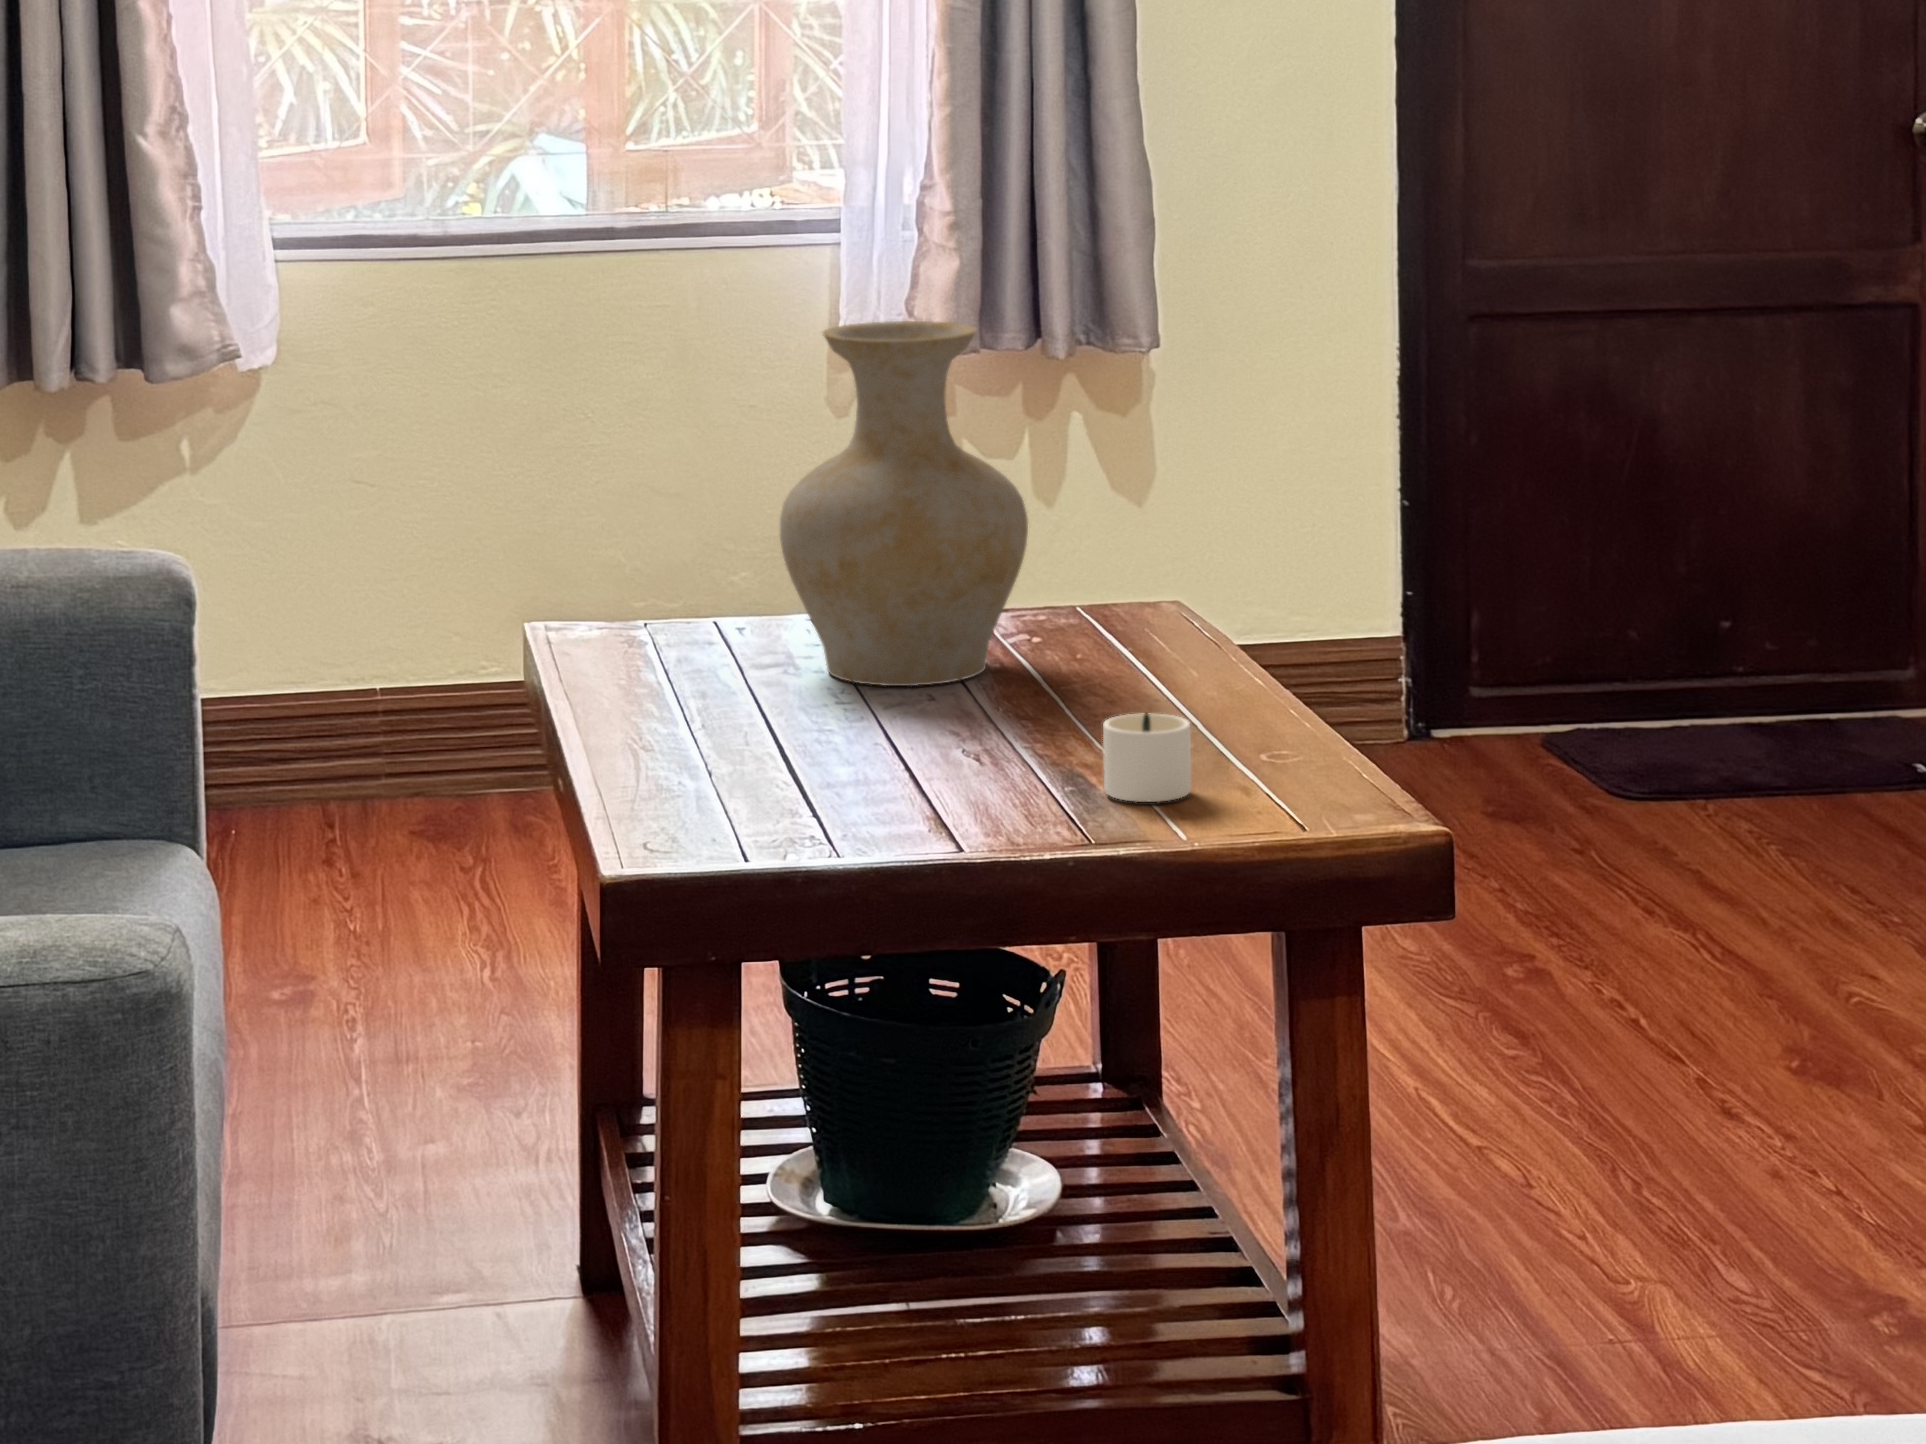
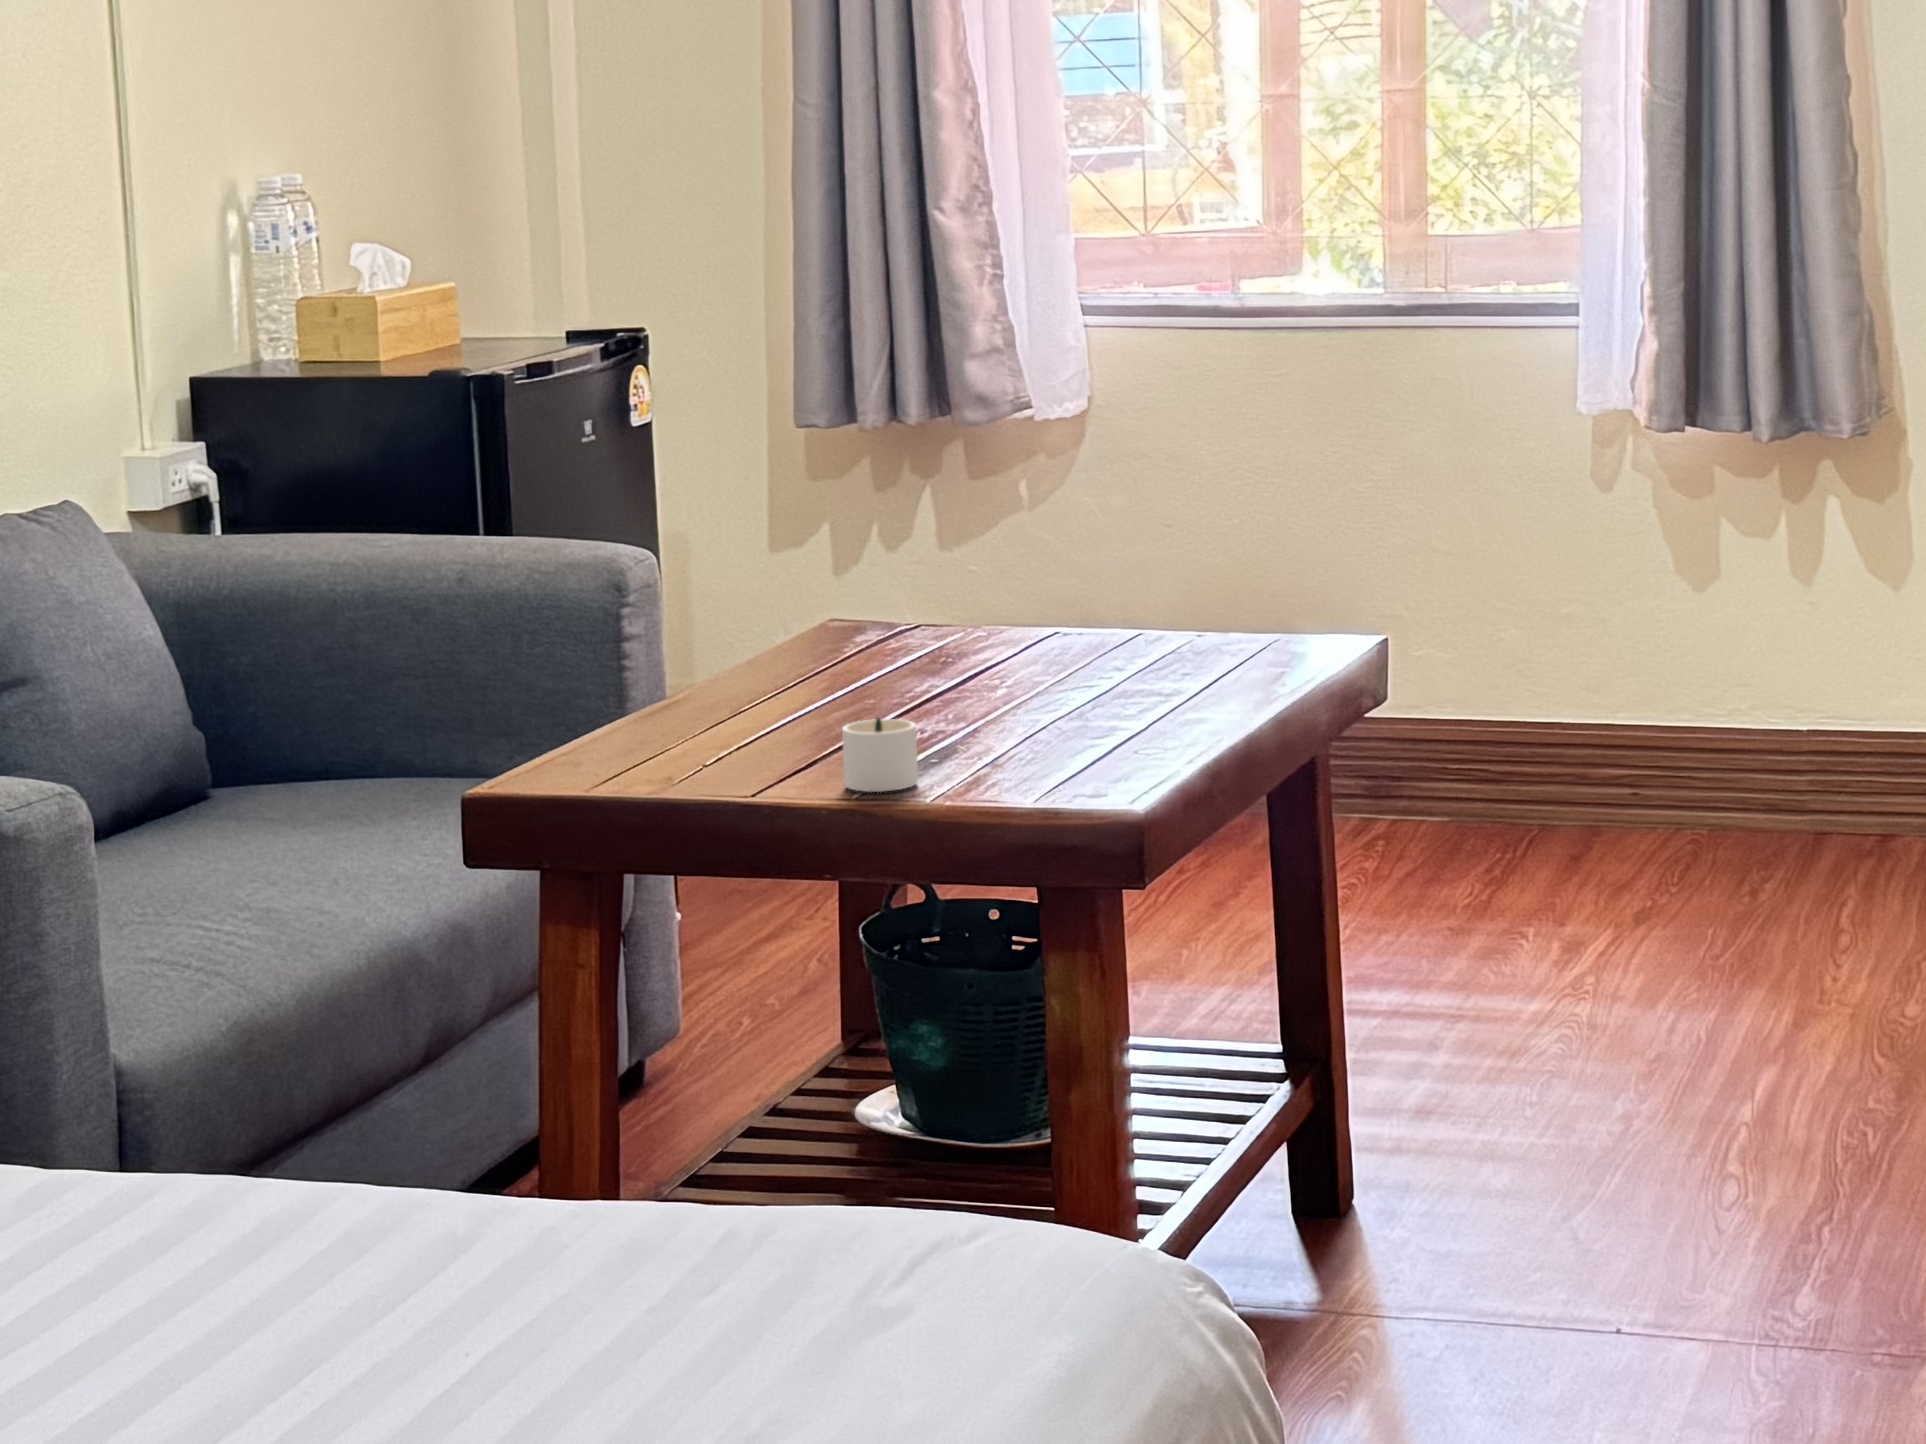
vase: present [780,321,1028,686] -> none [849,384,1063,696]

